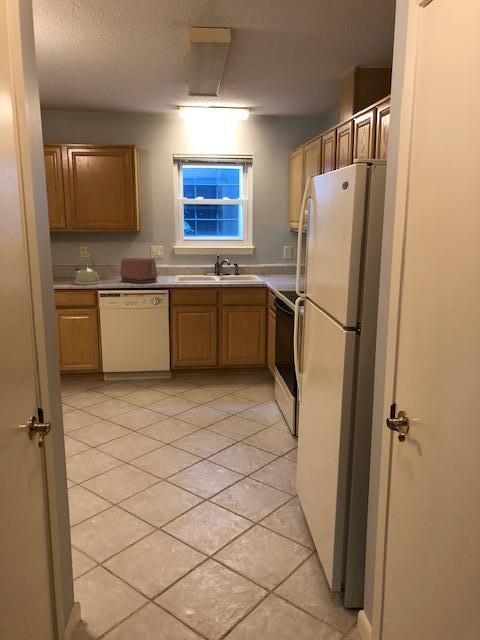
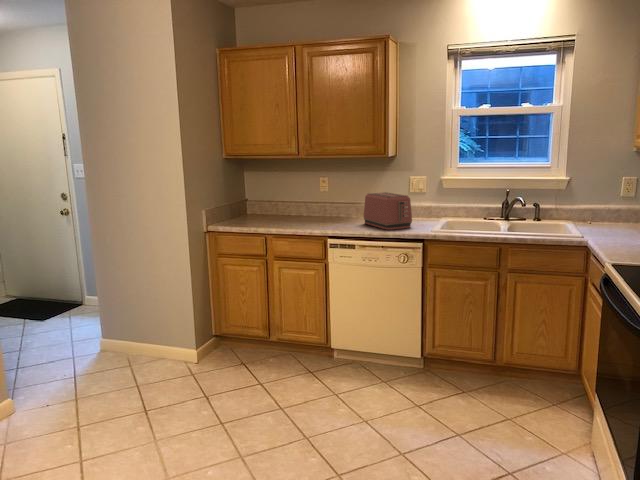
kettle: present [74,255,101,285] -> none [303,189,336,229]

